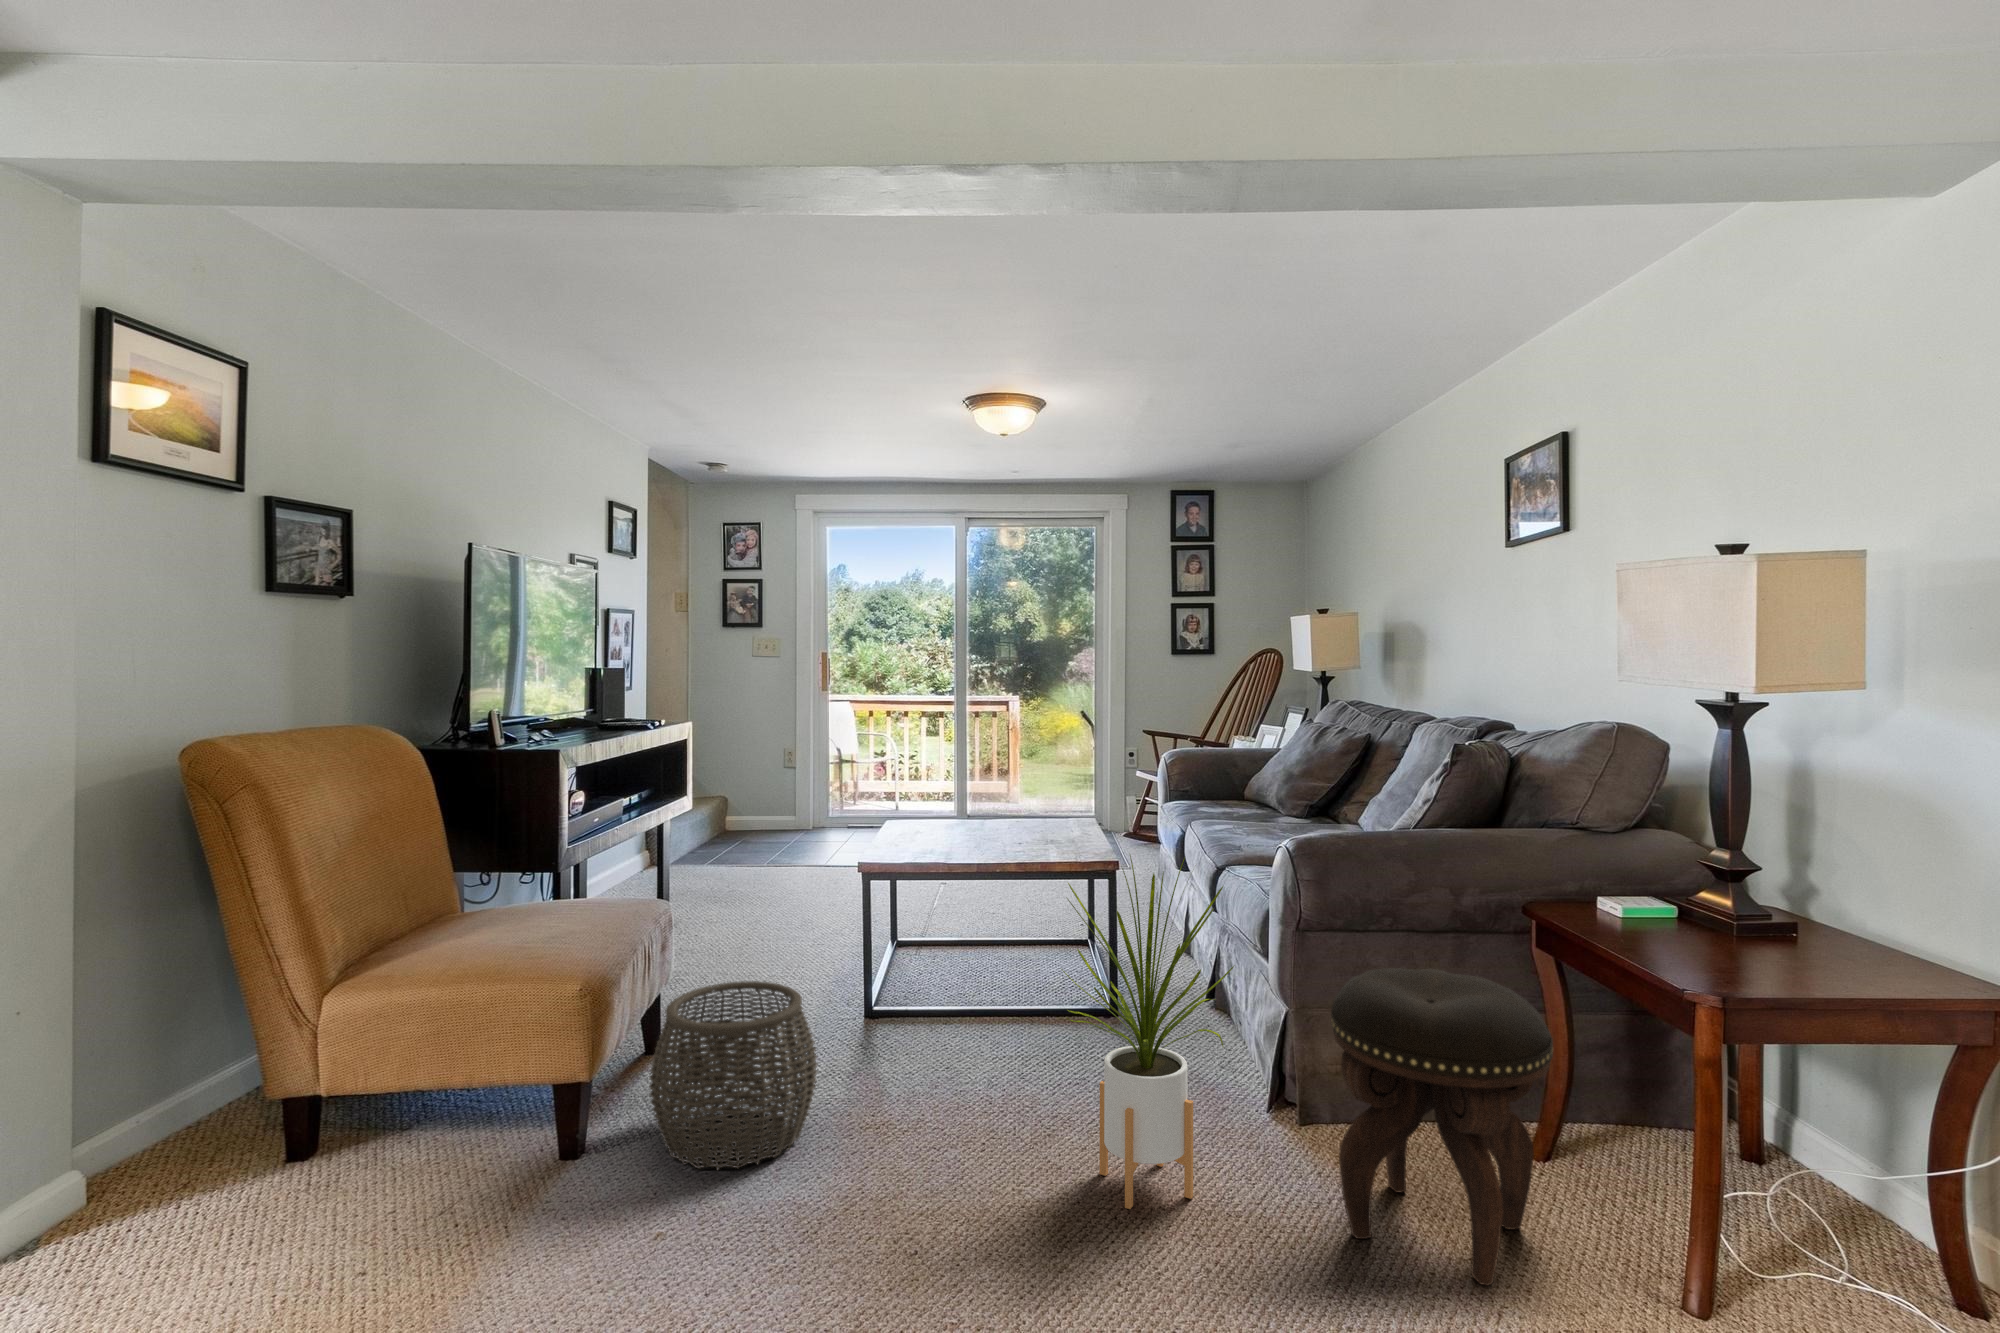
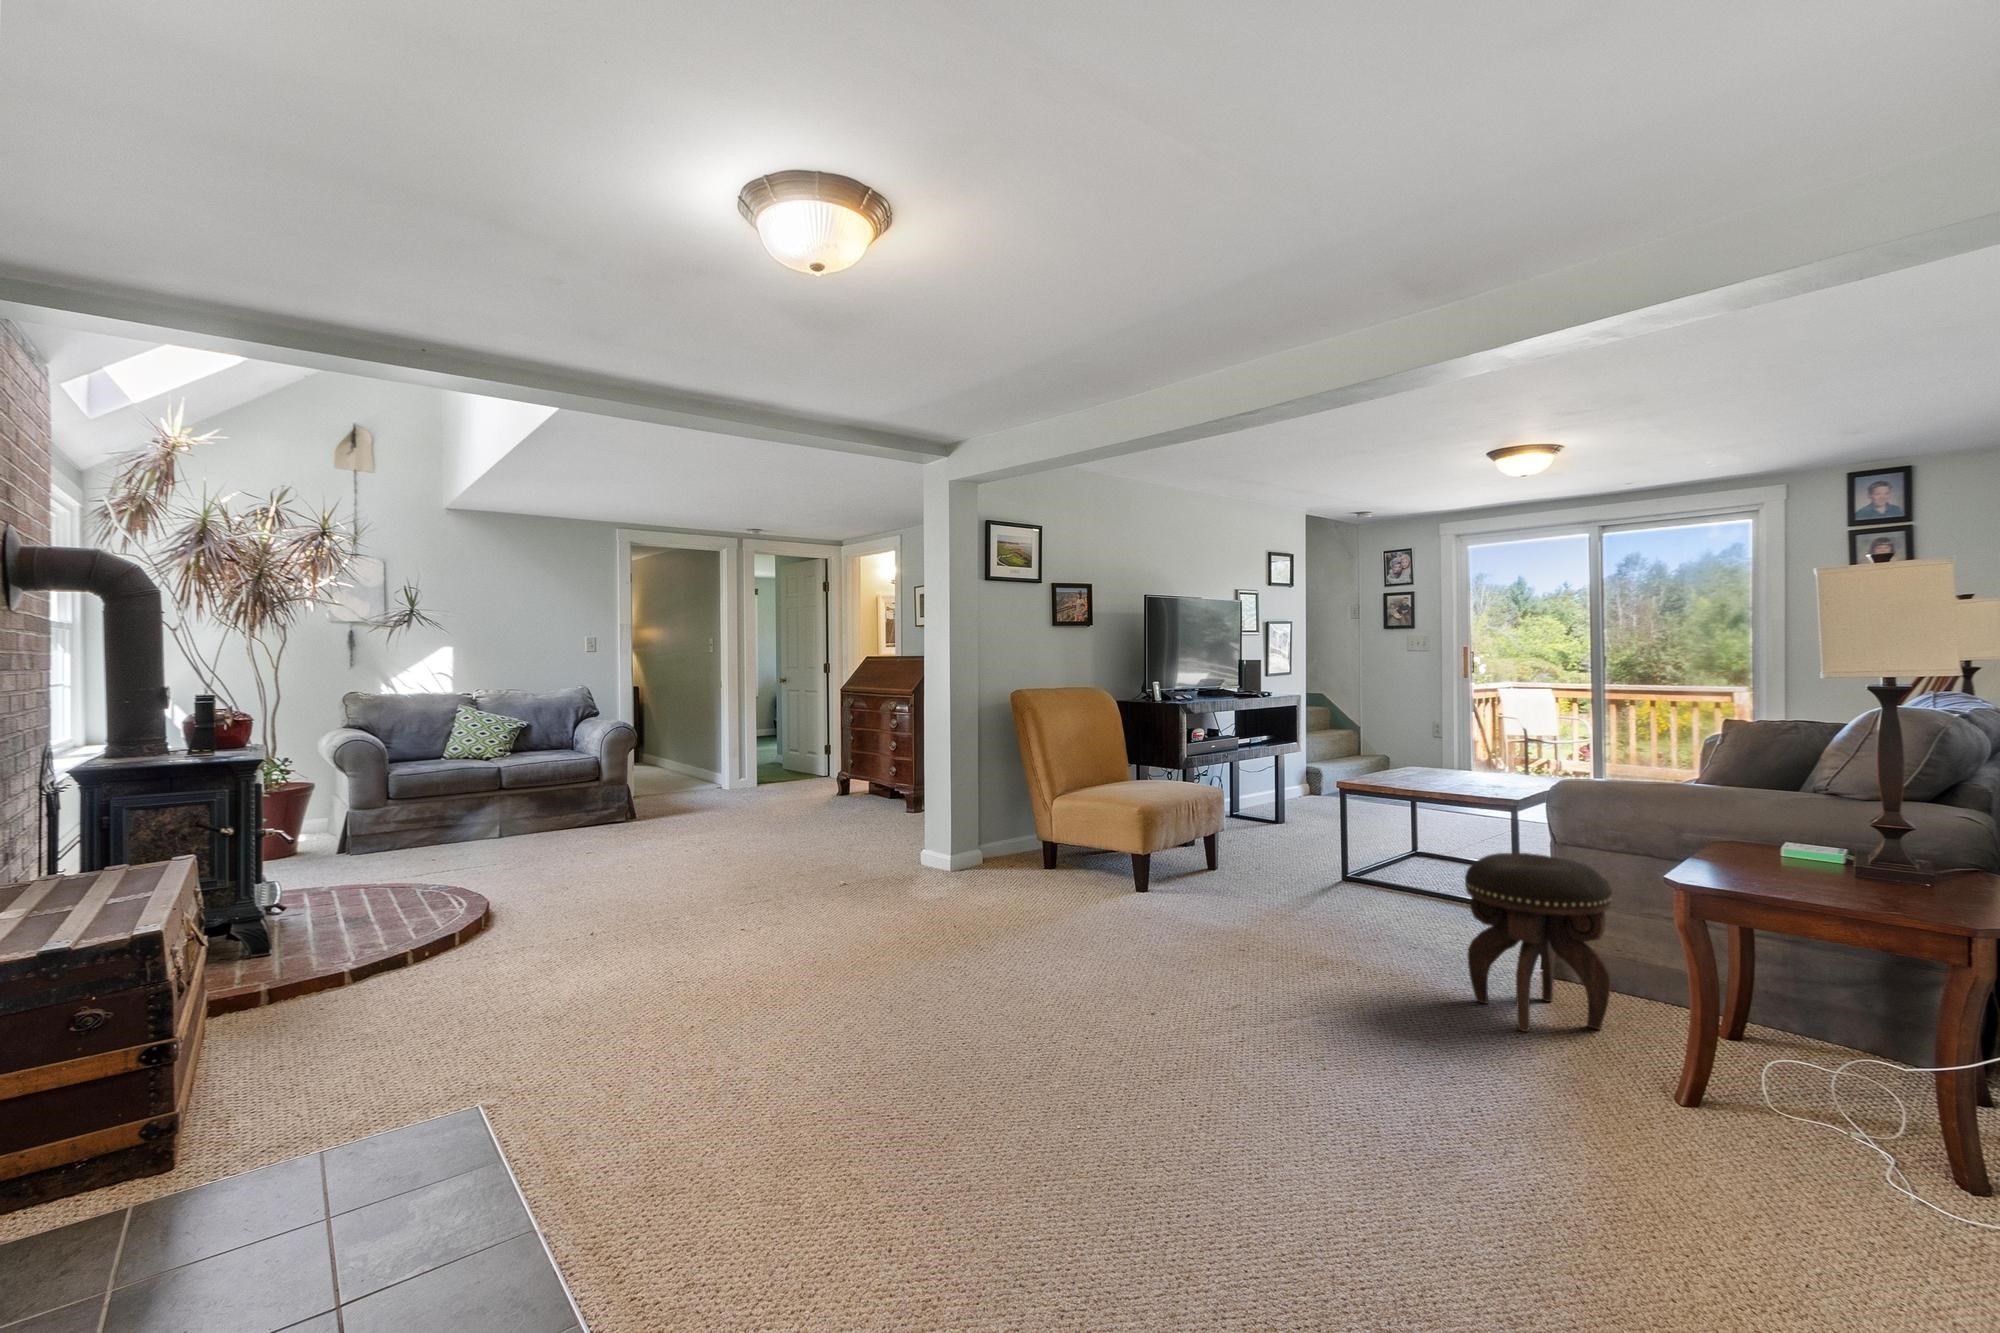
house plant: present [1063,855,1234,1209] -> none [1336,769,1446,969]
woven basket: present [649,981,818,1170] -> none [1166,825,1250,909]

